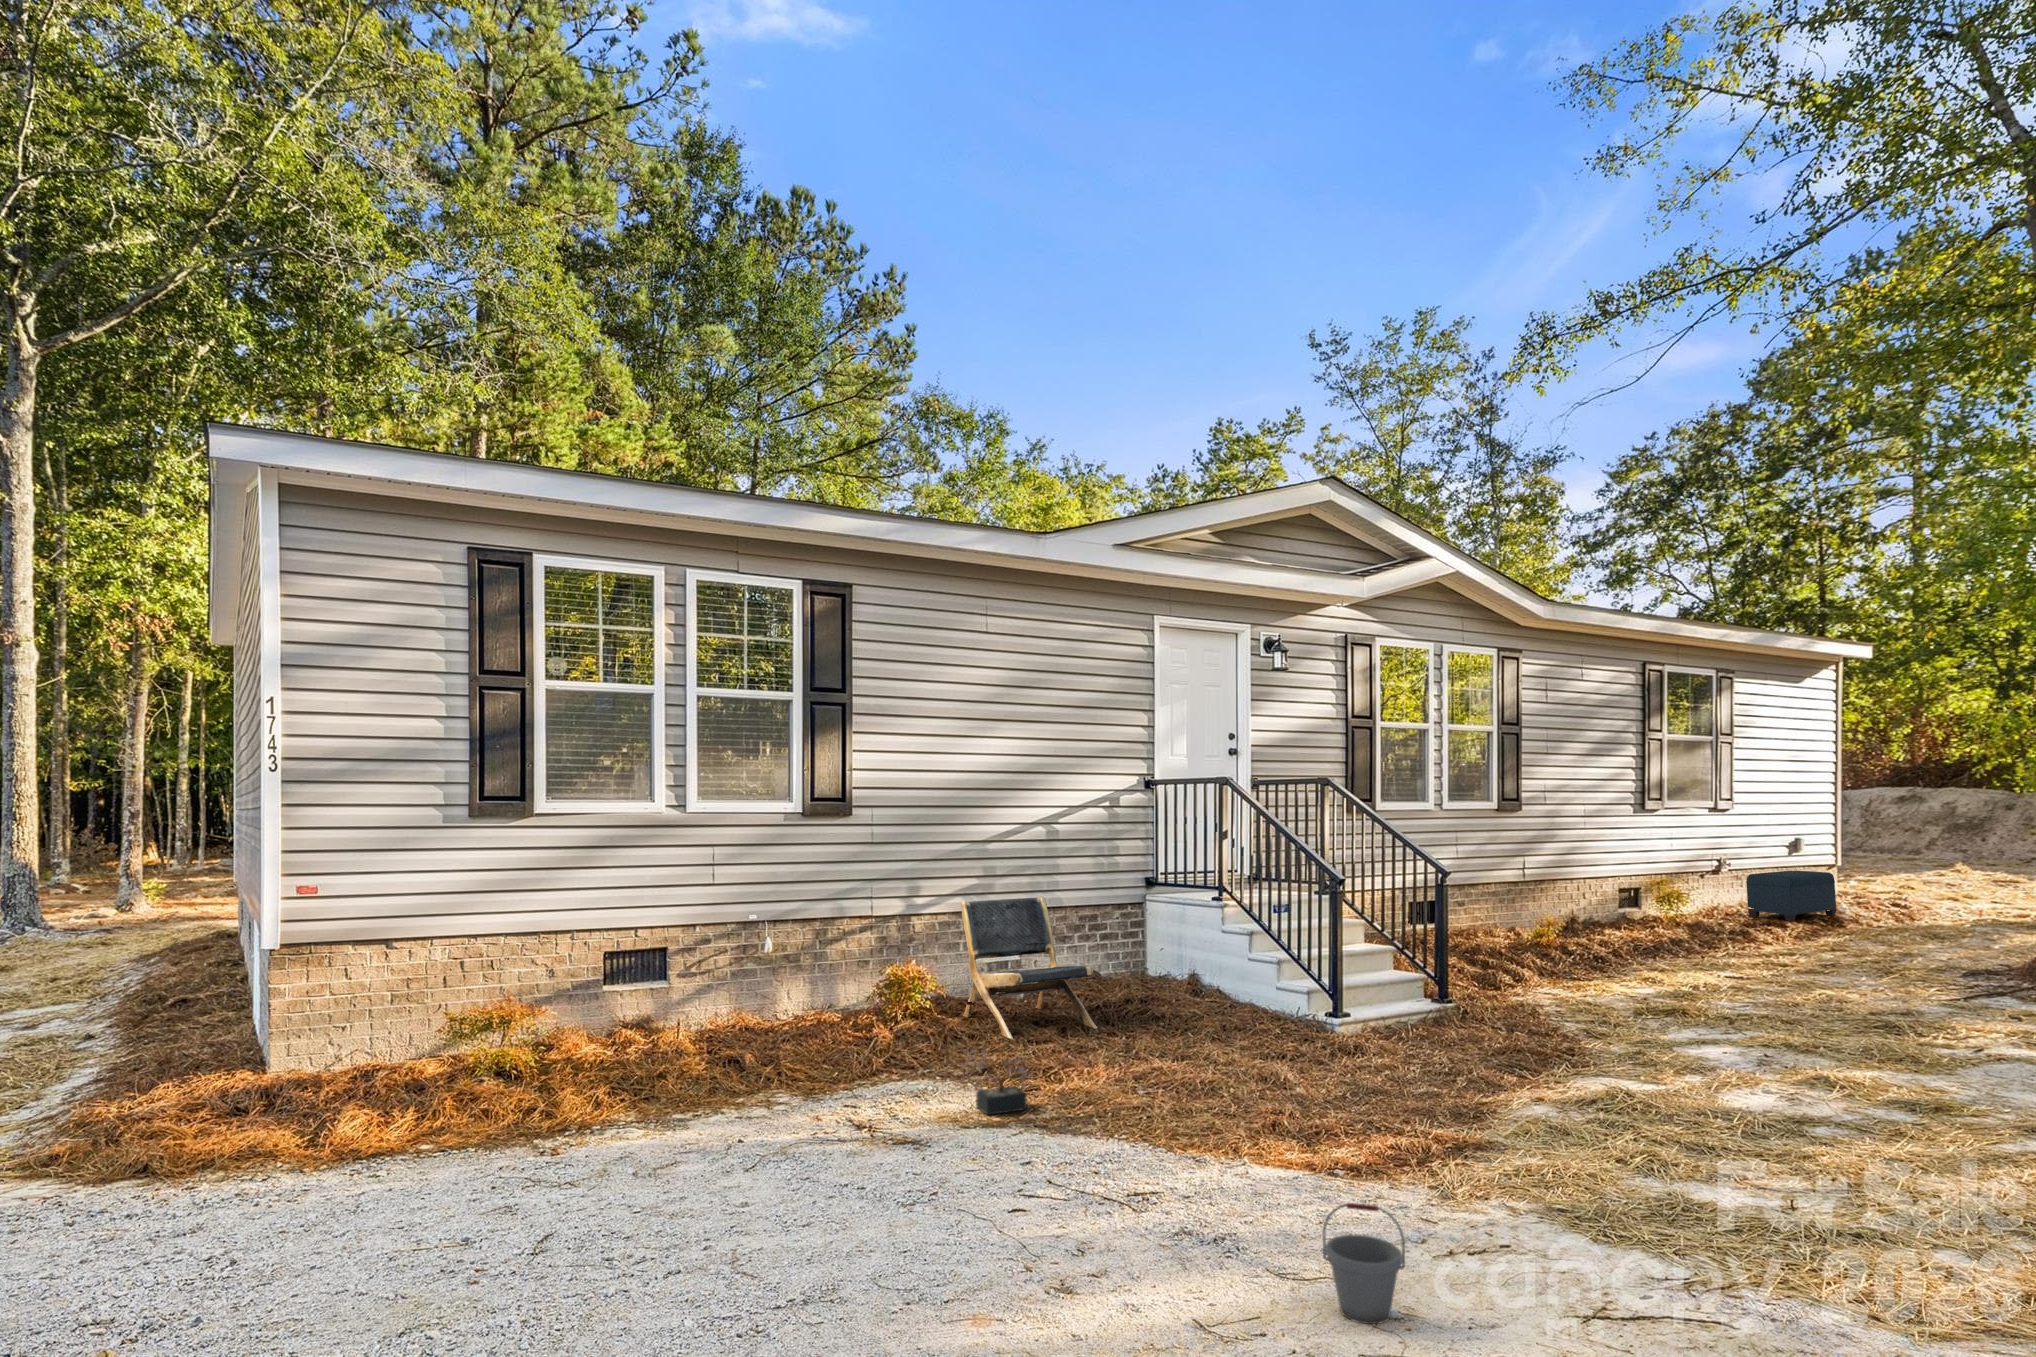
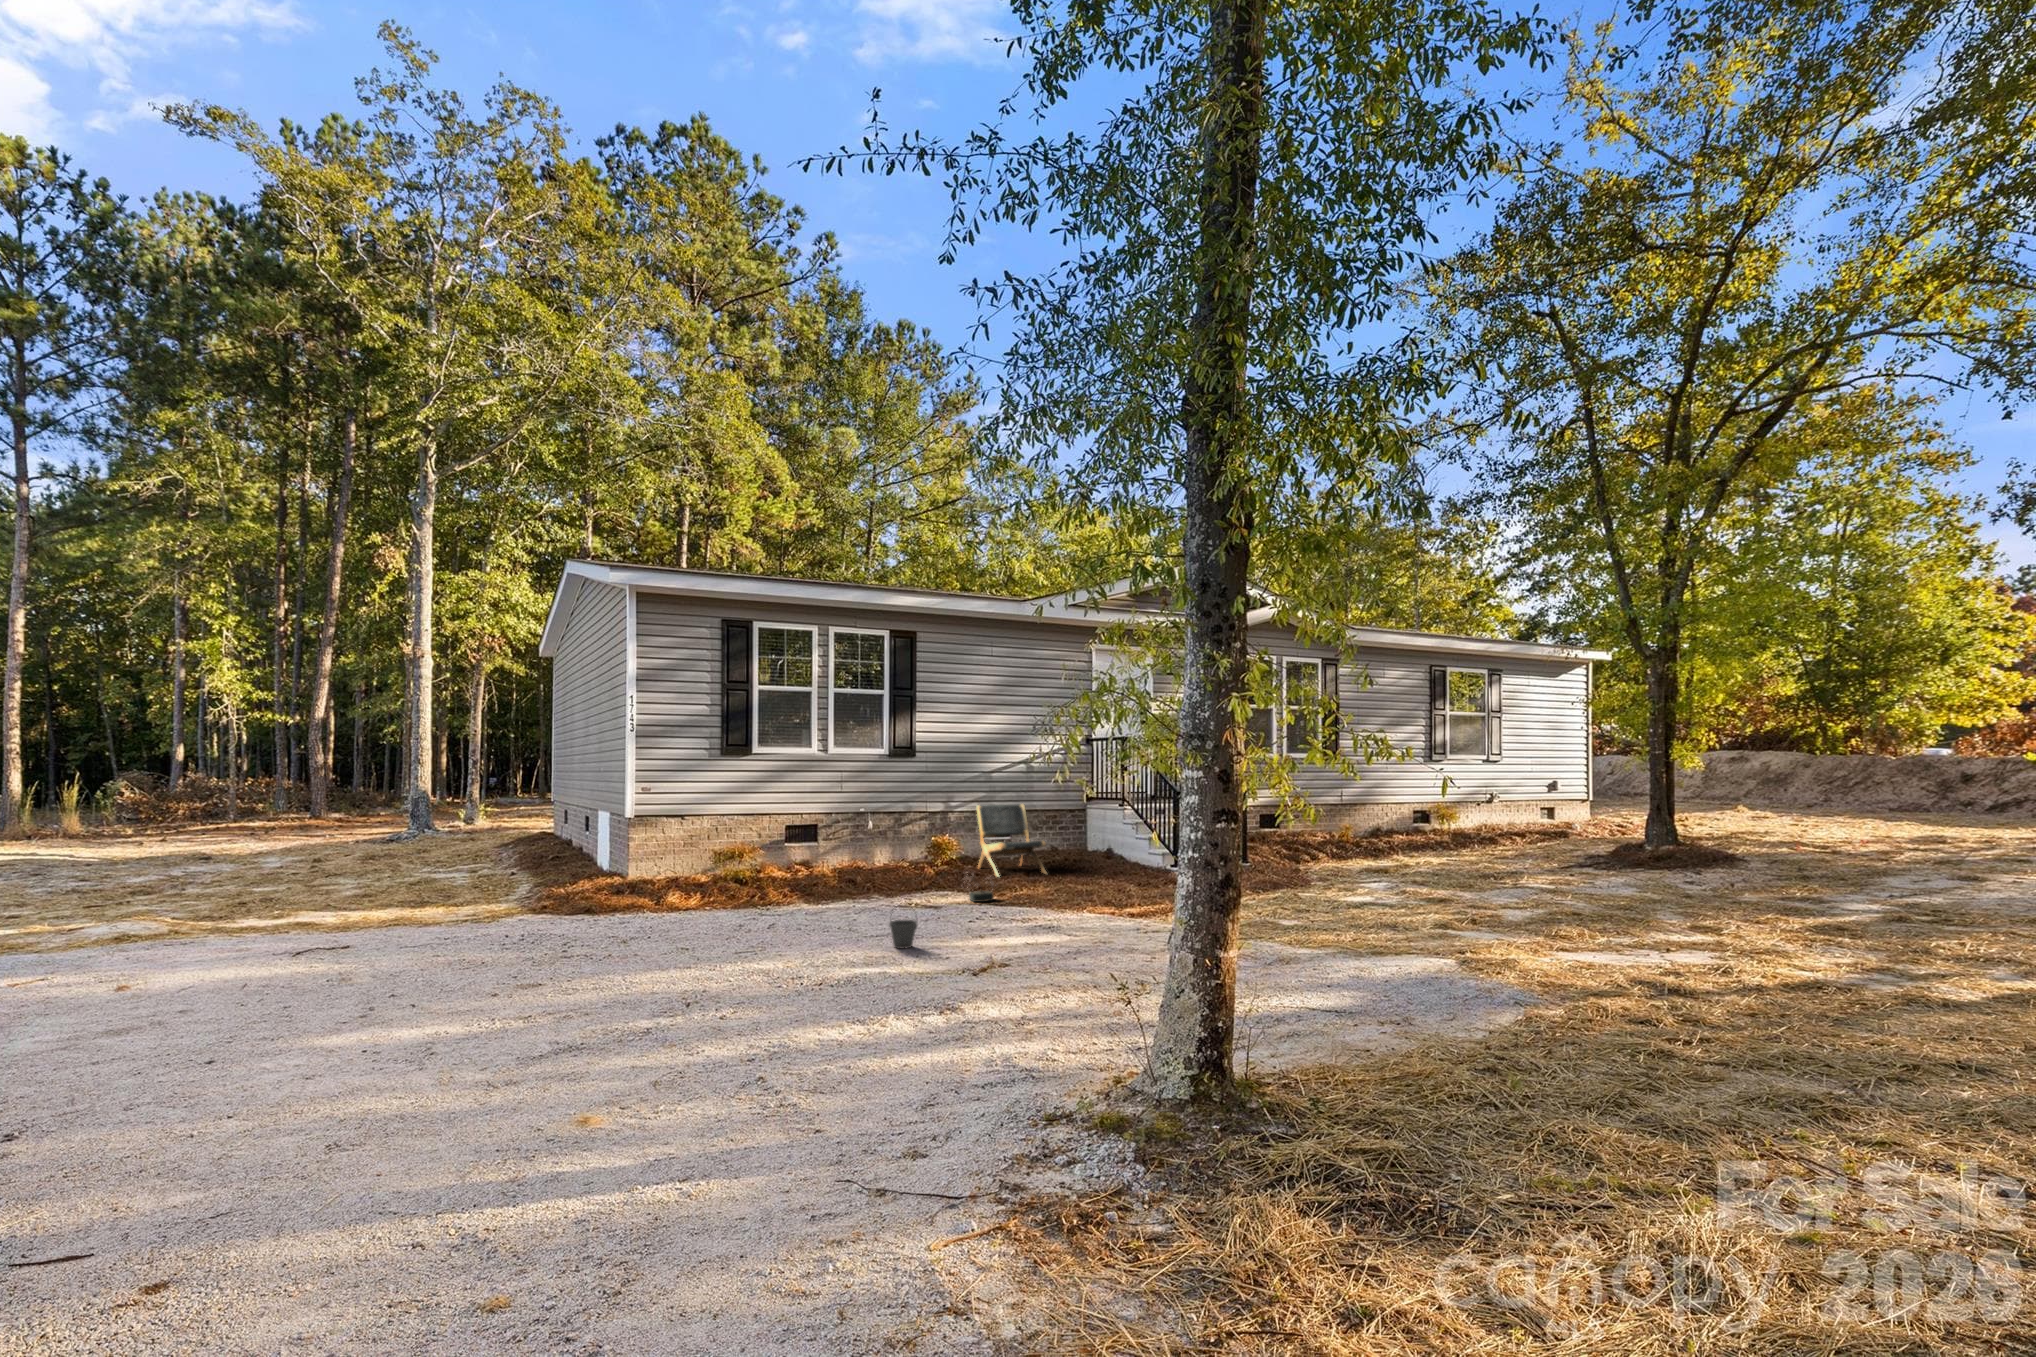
bench: present [1746,870,1836,921] -> none [1510,802,1573,835]
bucket: present [1322,1203,1405,1324] -> present [890,905,917,948]

